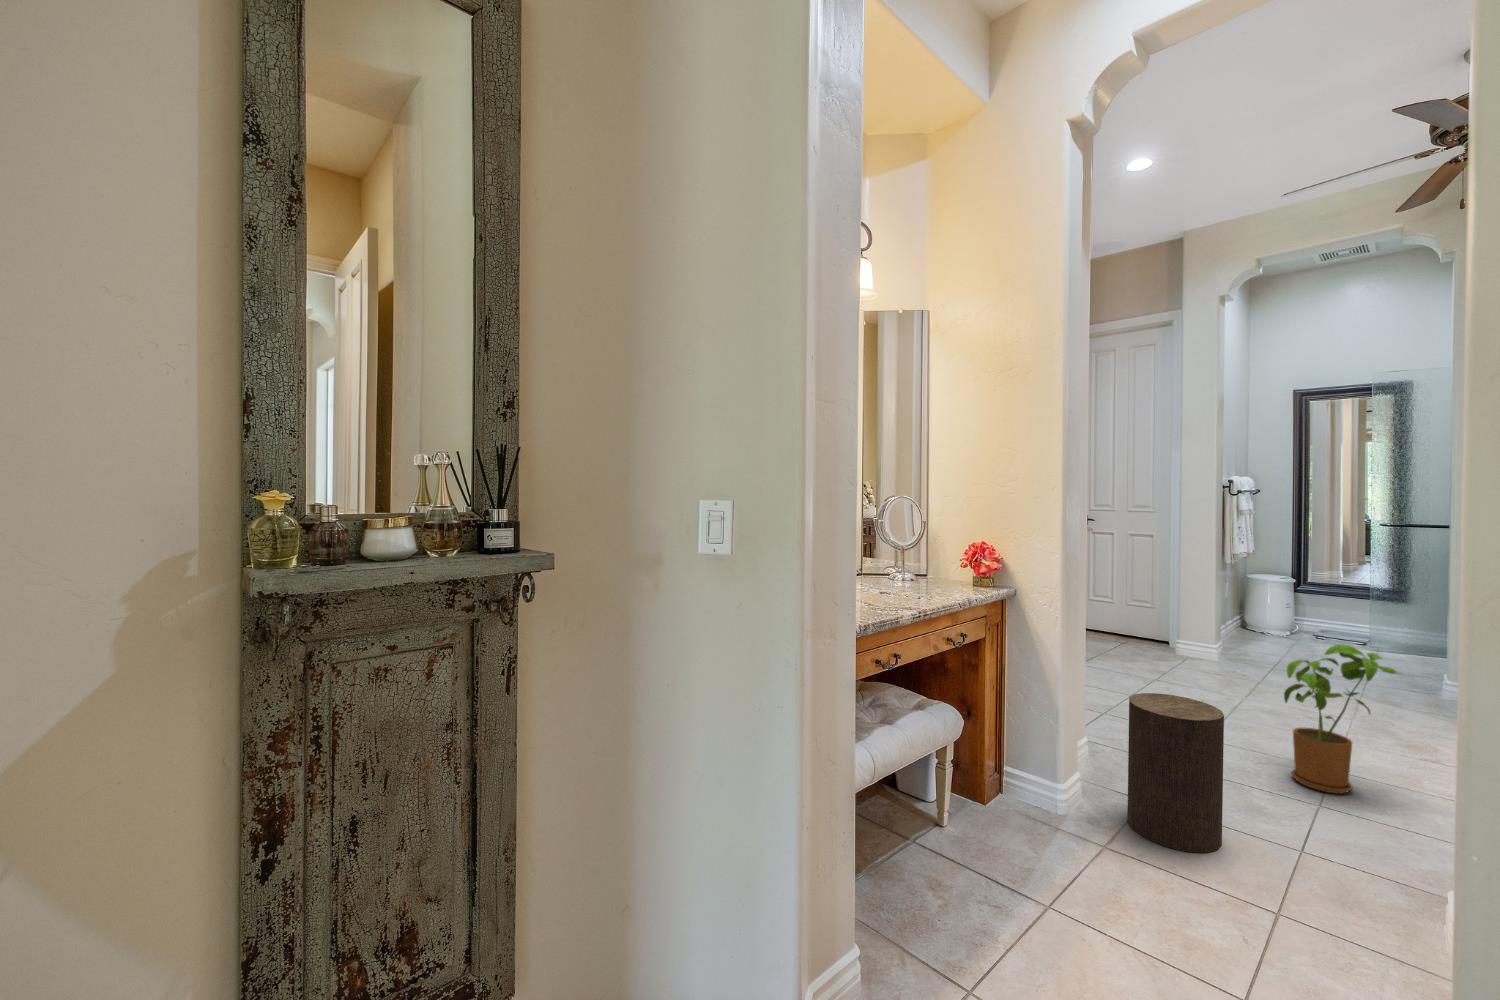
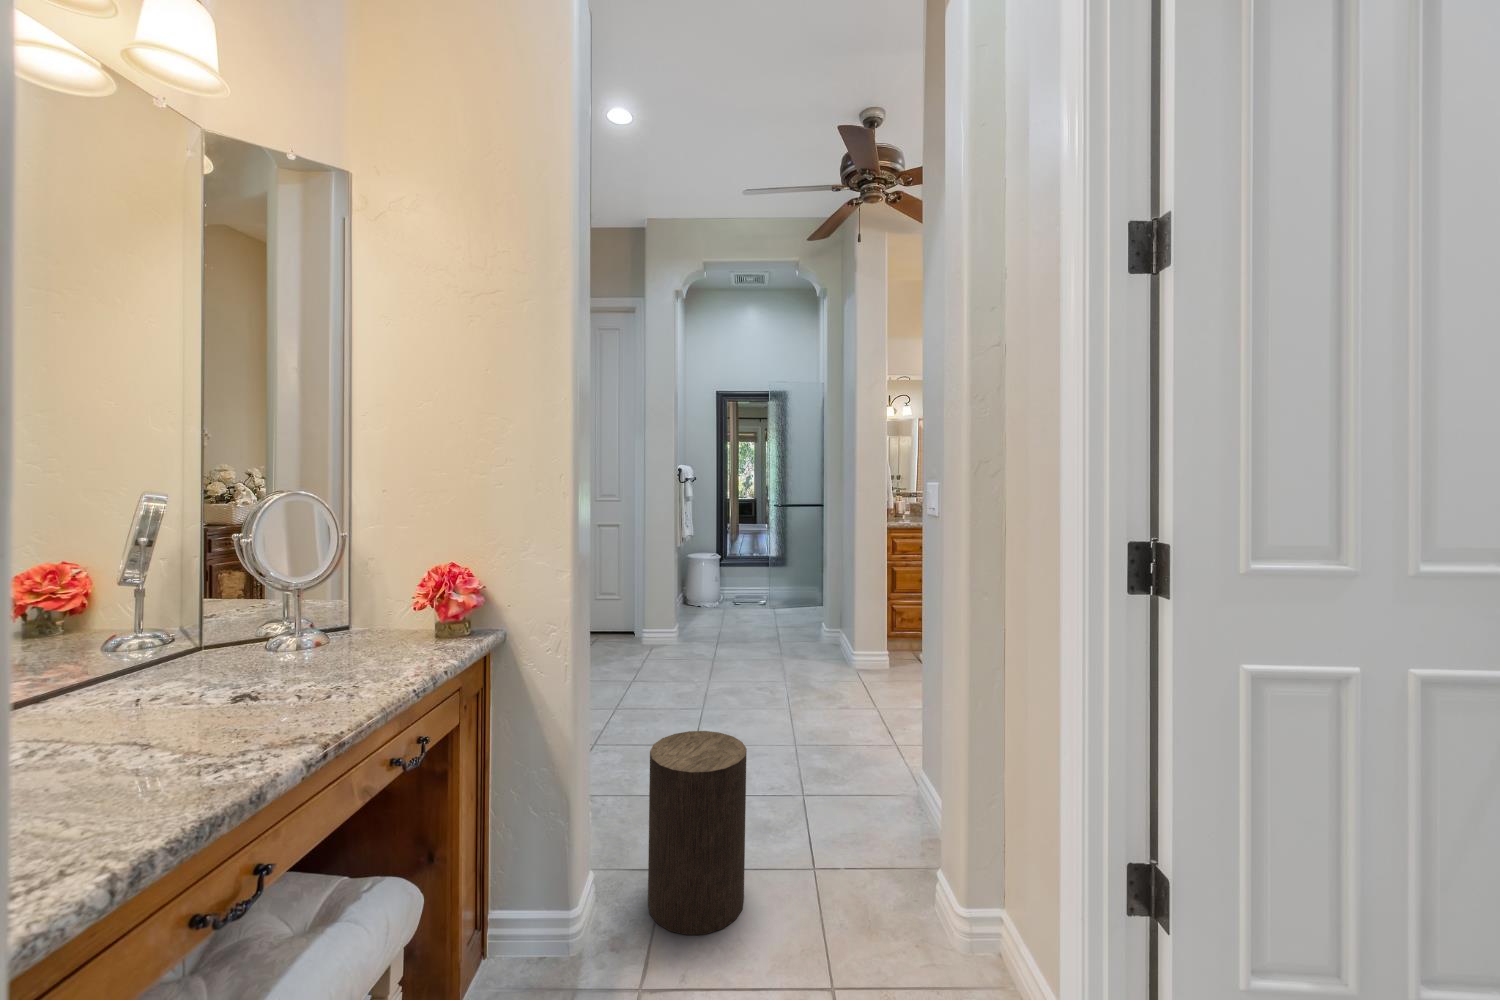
house plant: present [1284,644,1398,794] -> none [761,630,842,776]

